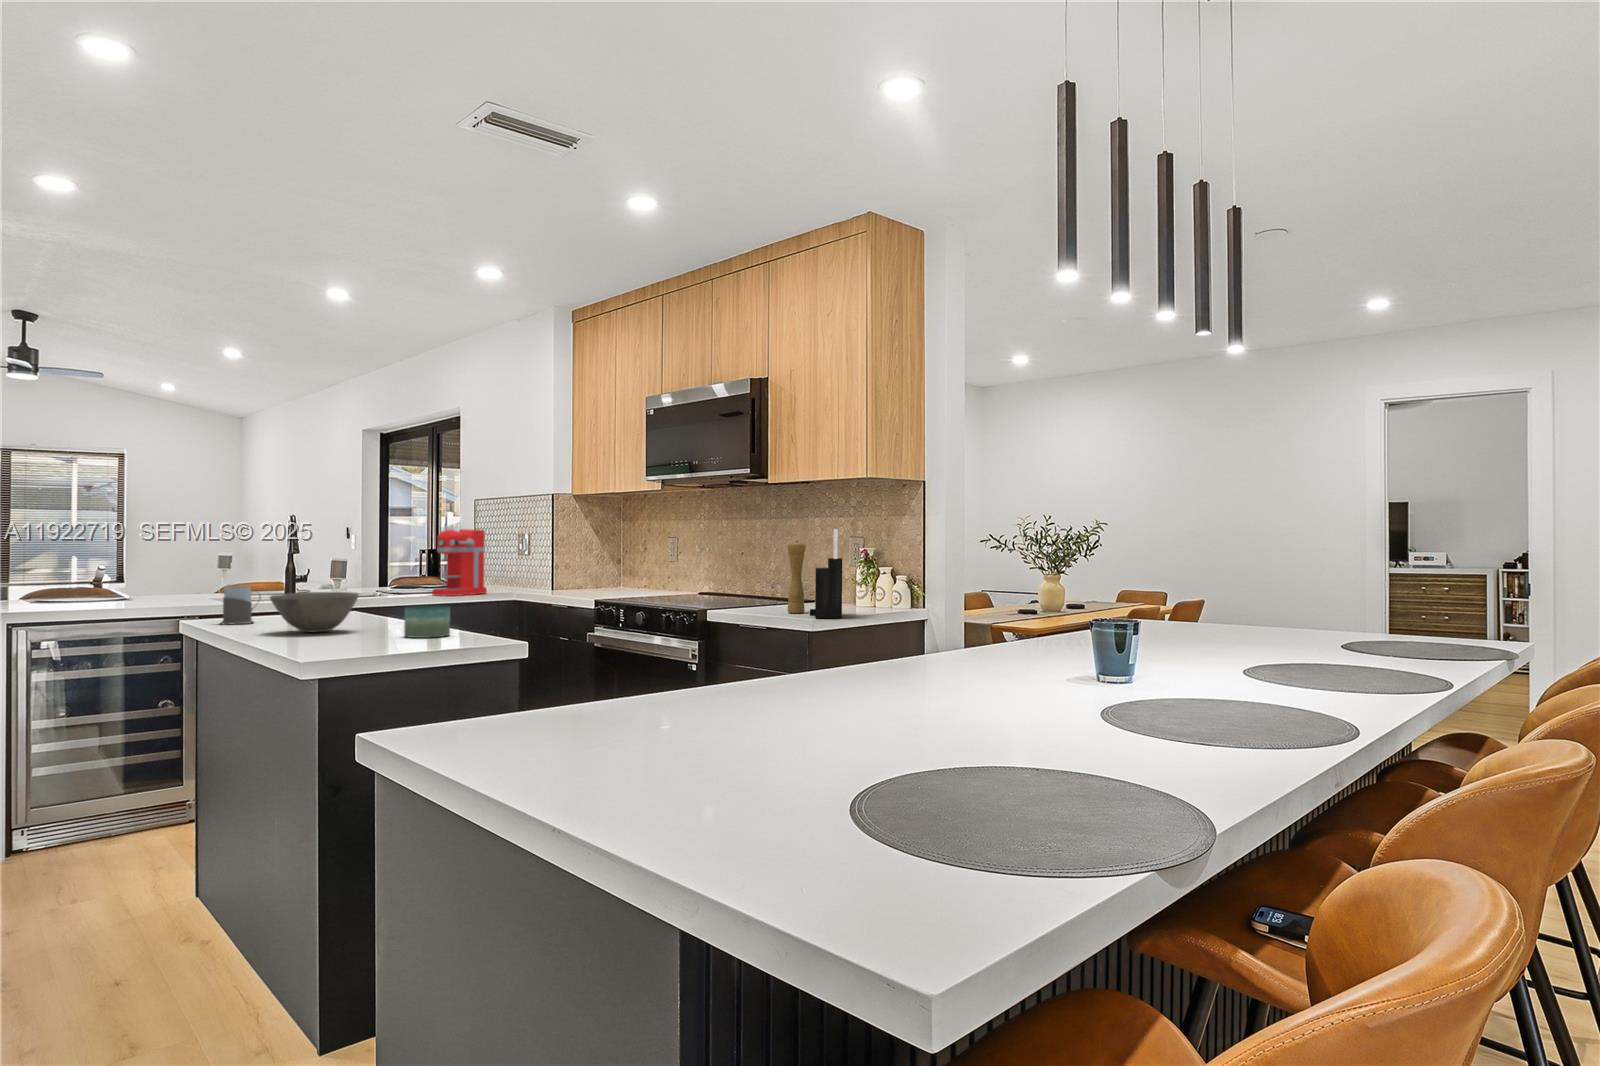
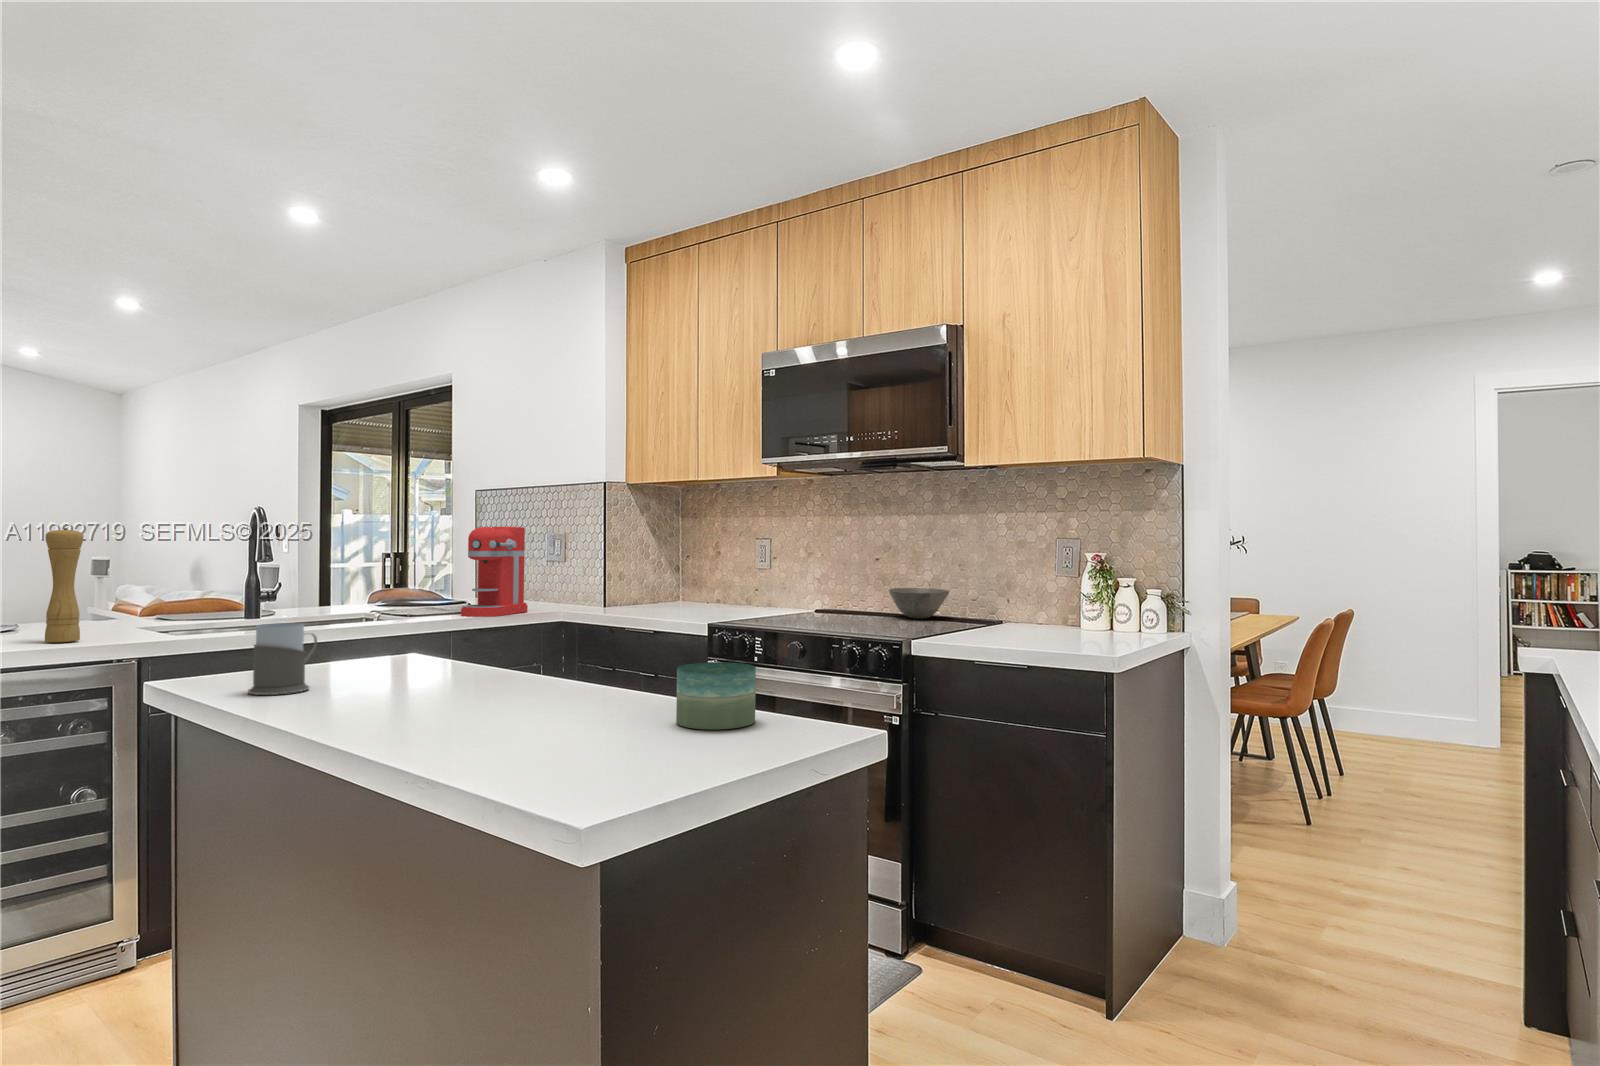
knife block: present [810,529,842,618] -> none [1069,527,1130,650]
pepper mill: present [788,541,806,613] -> present [45,528,84,643]
bowl: present [270,592,359,632] -> present [889,588,949,619]

